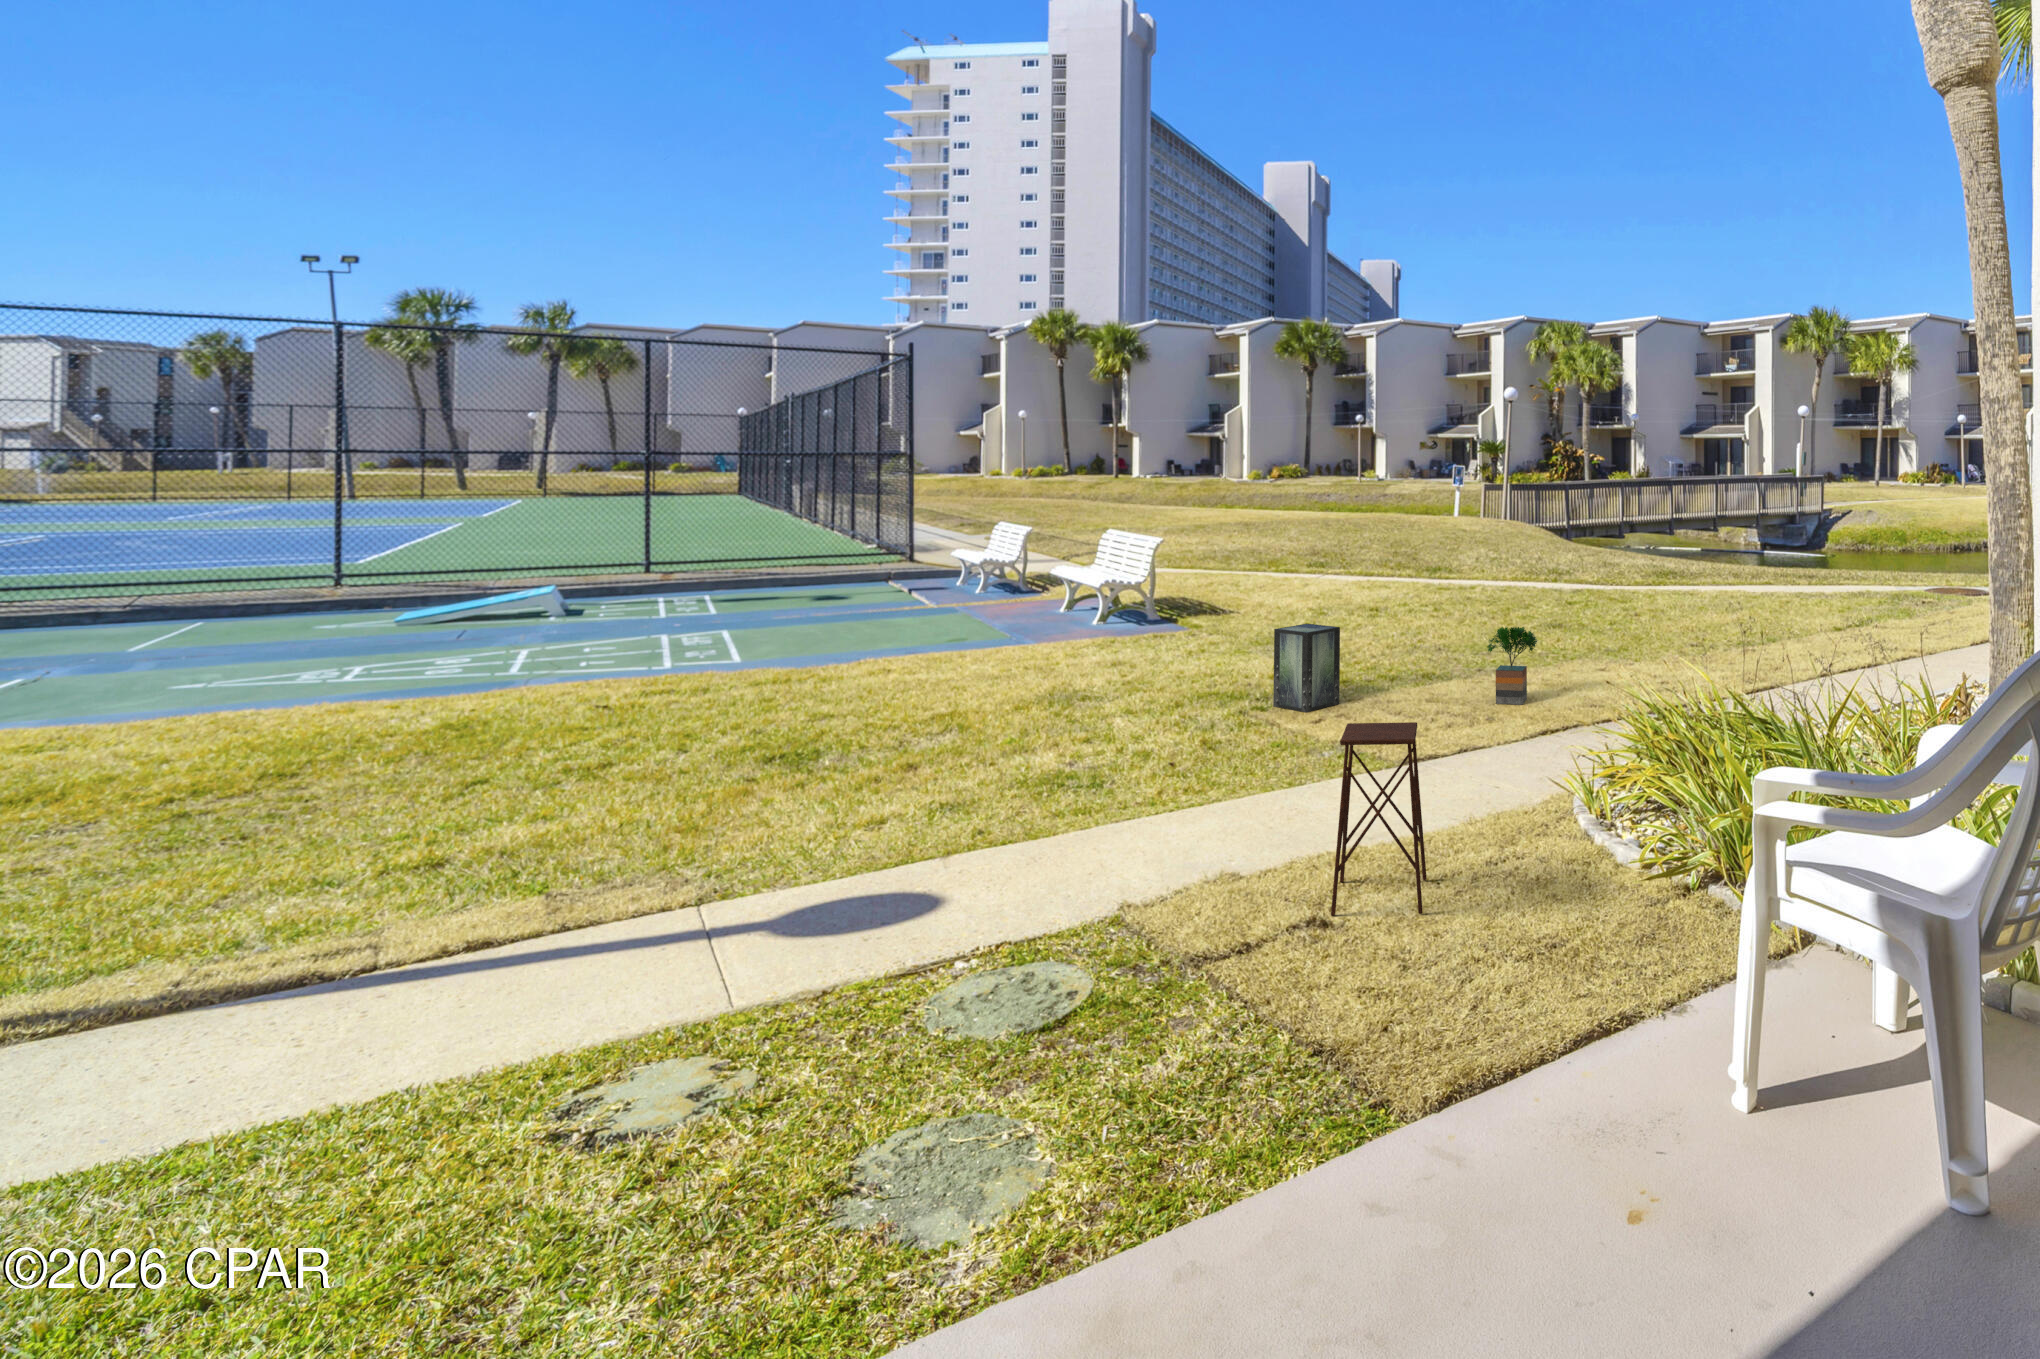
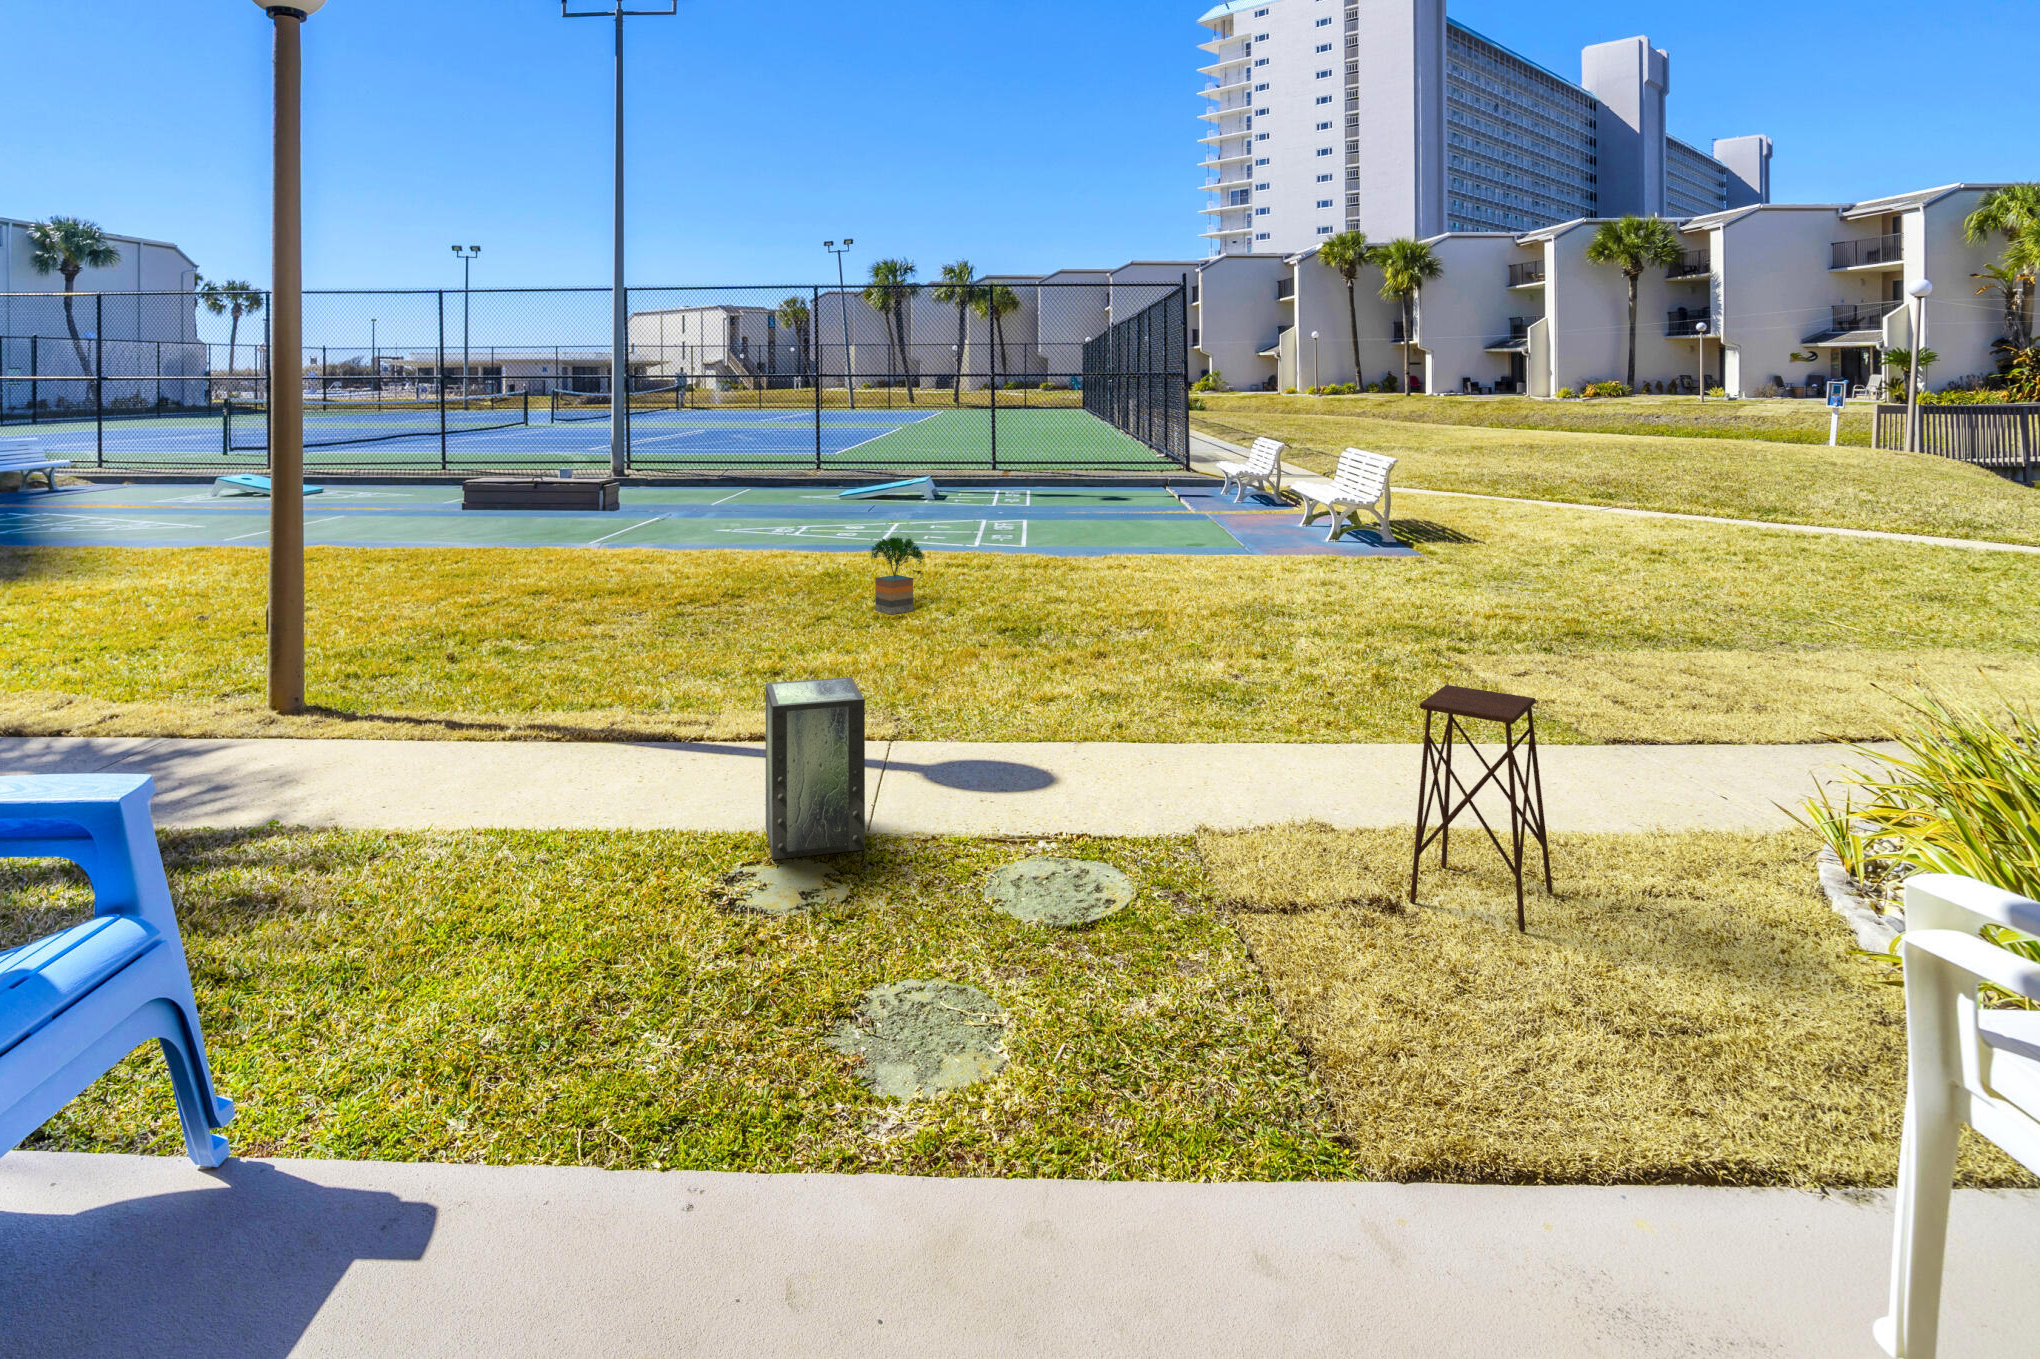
storage box: present [1273,624,1340,712] -> present [766,677,865,860]
potted tree: present [1487,627,1537,705] -> present [870,537,924,615]

